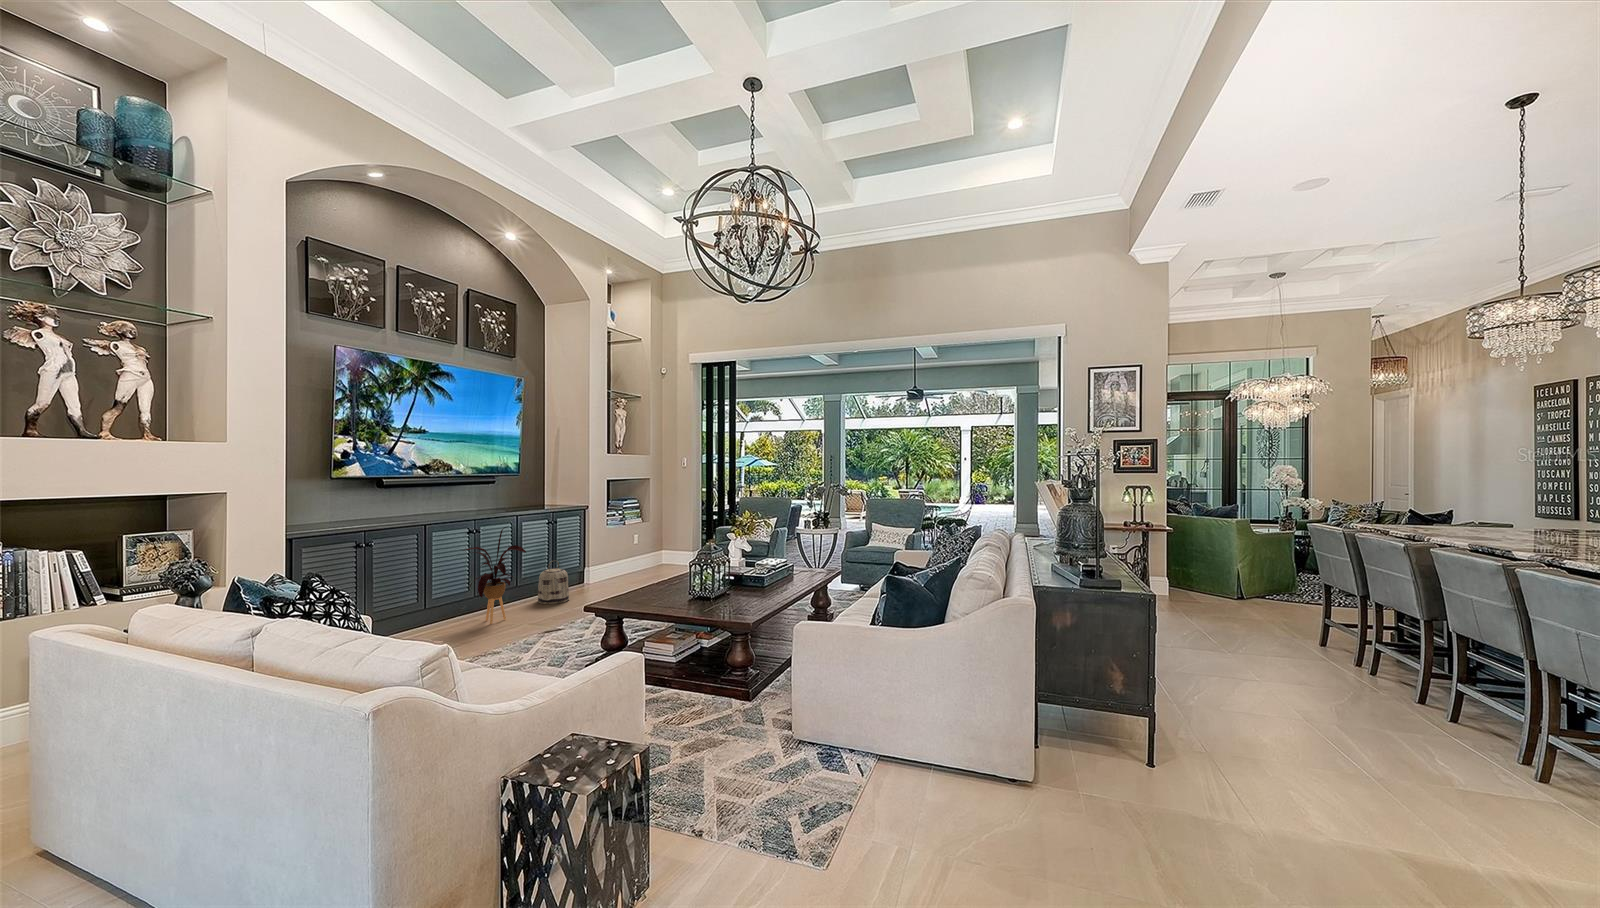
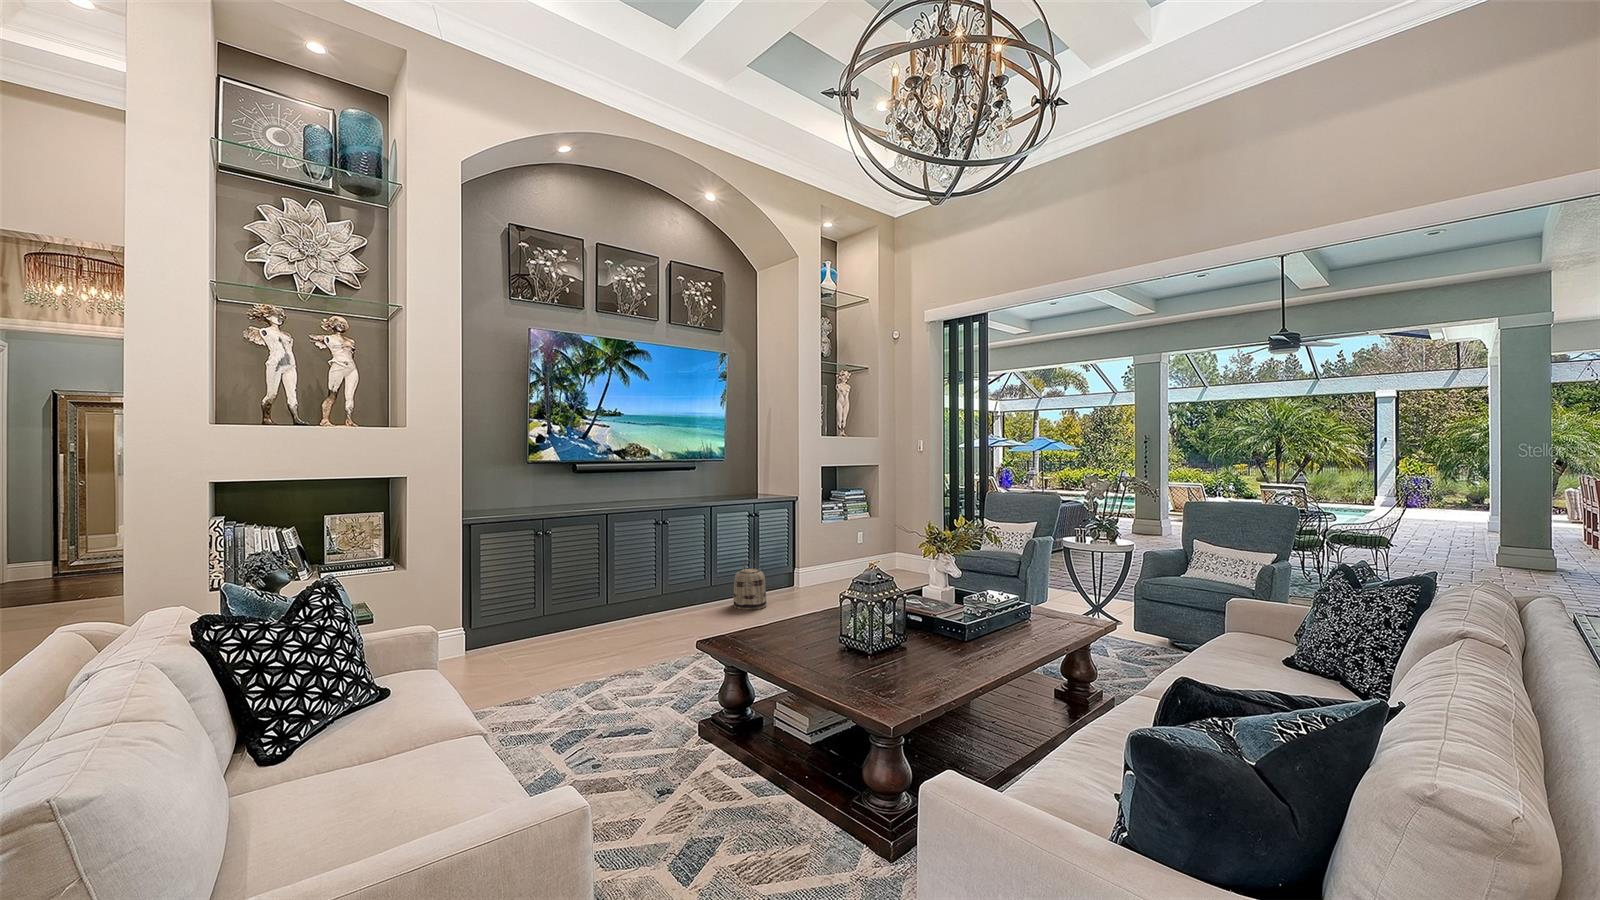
house plant: present [463,527,526,624] -> none [640,519,701,628]

